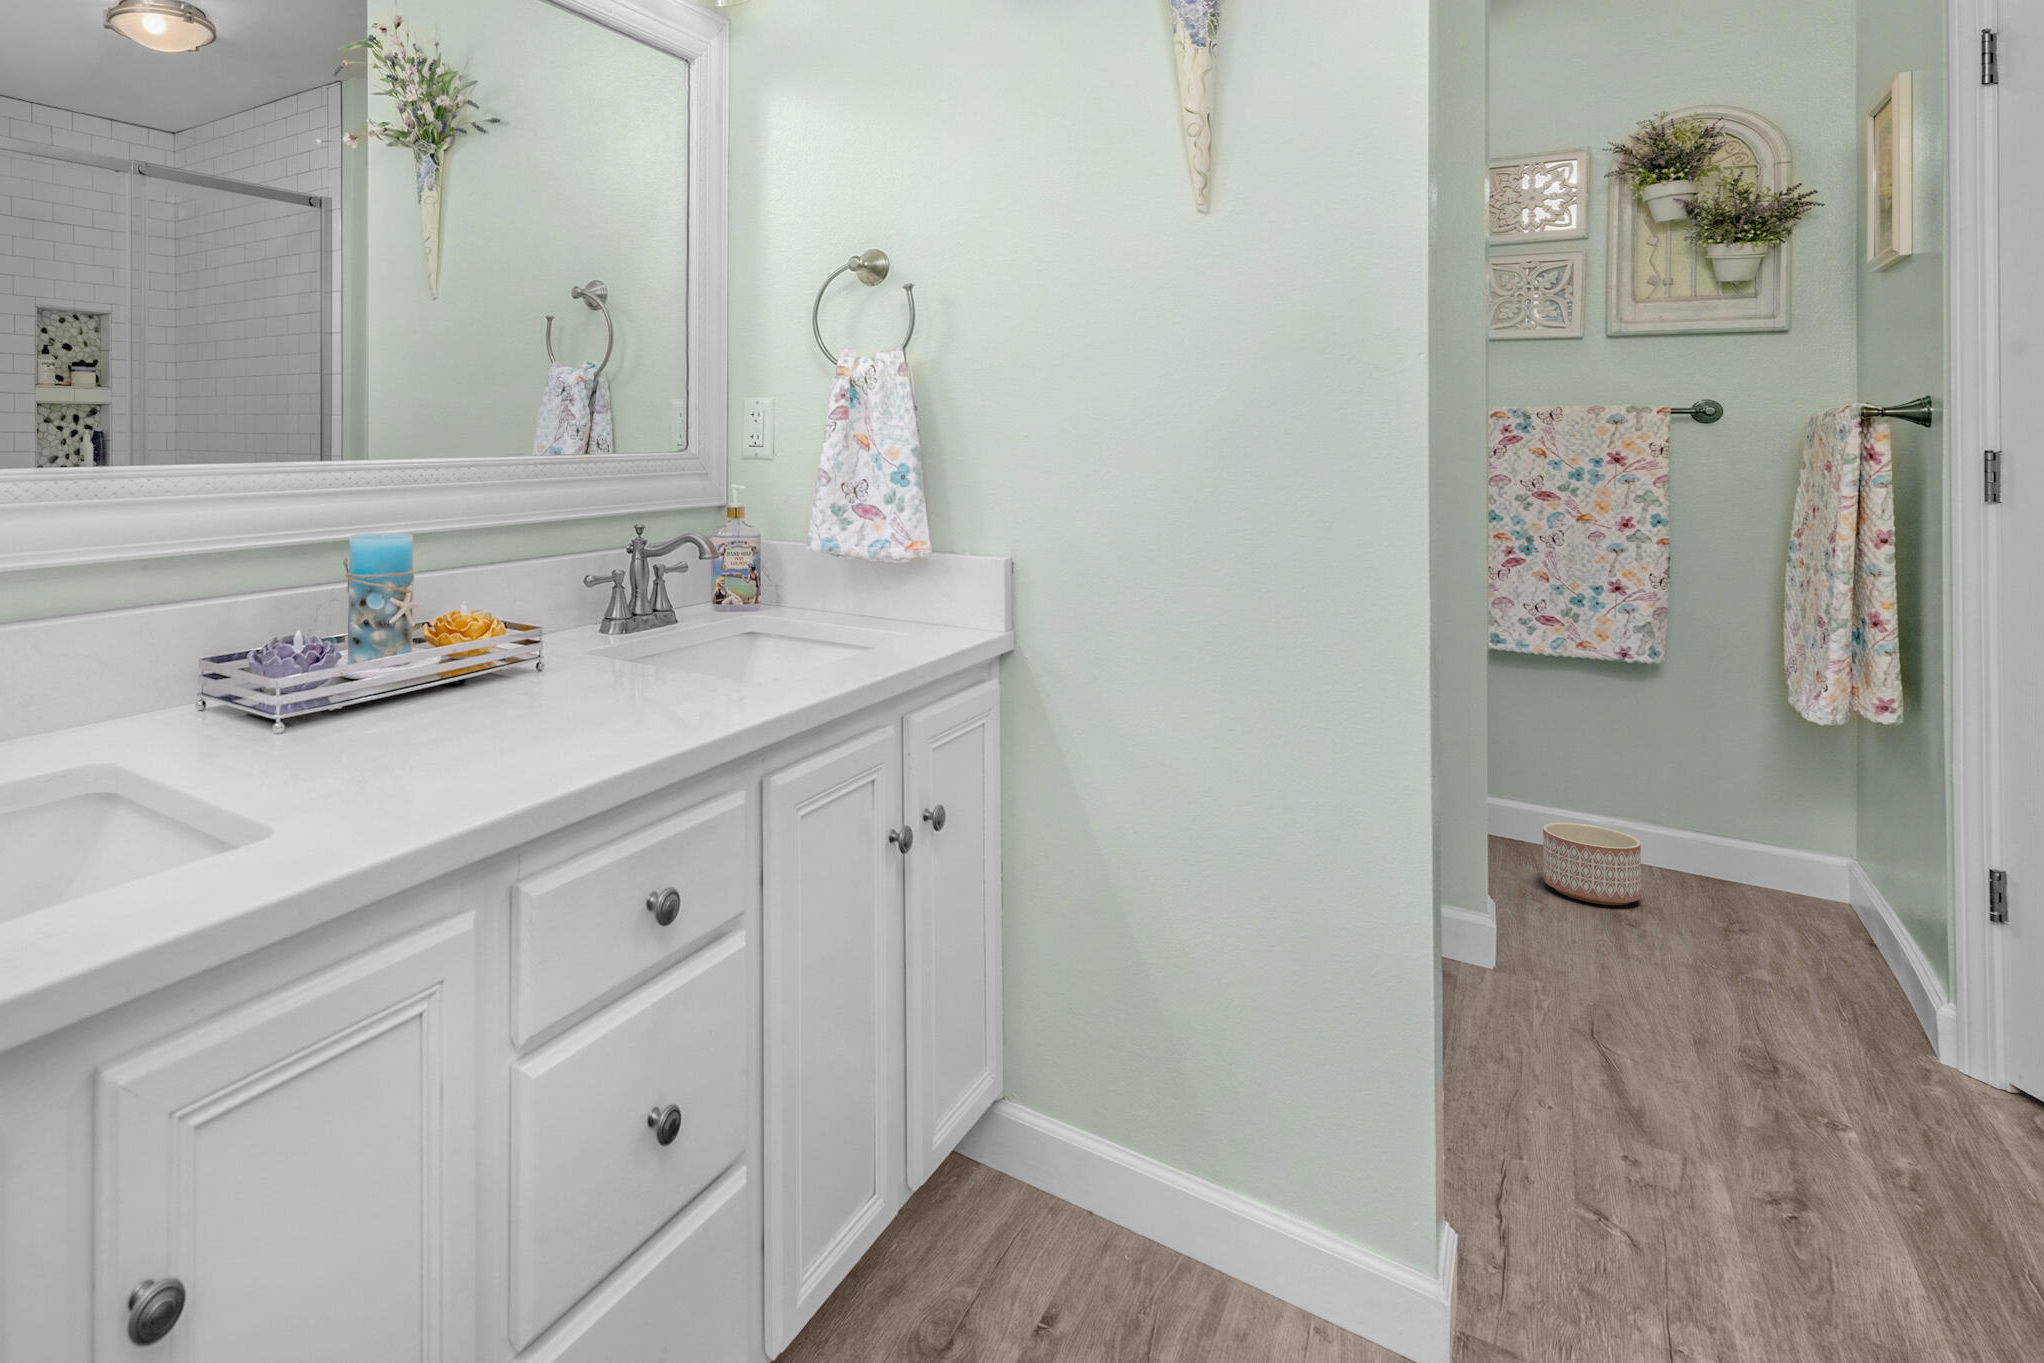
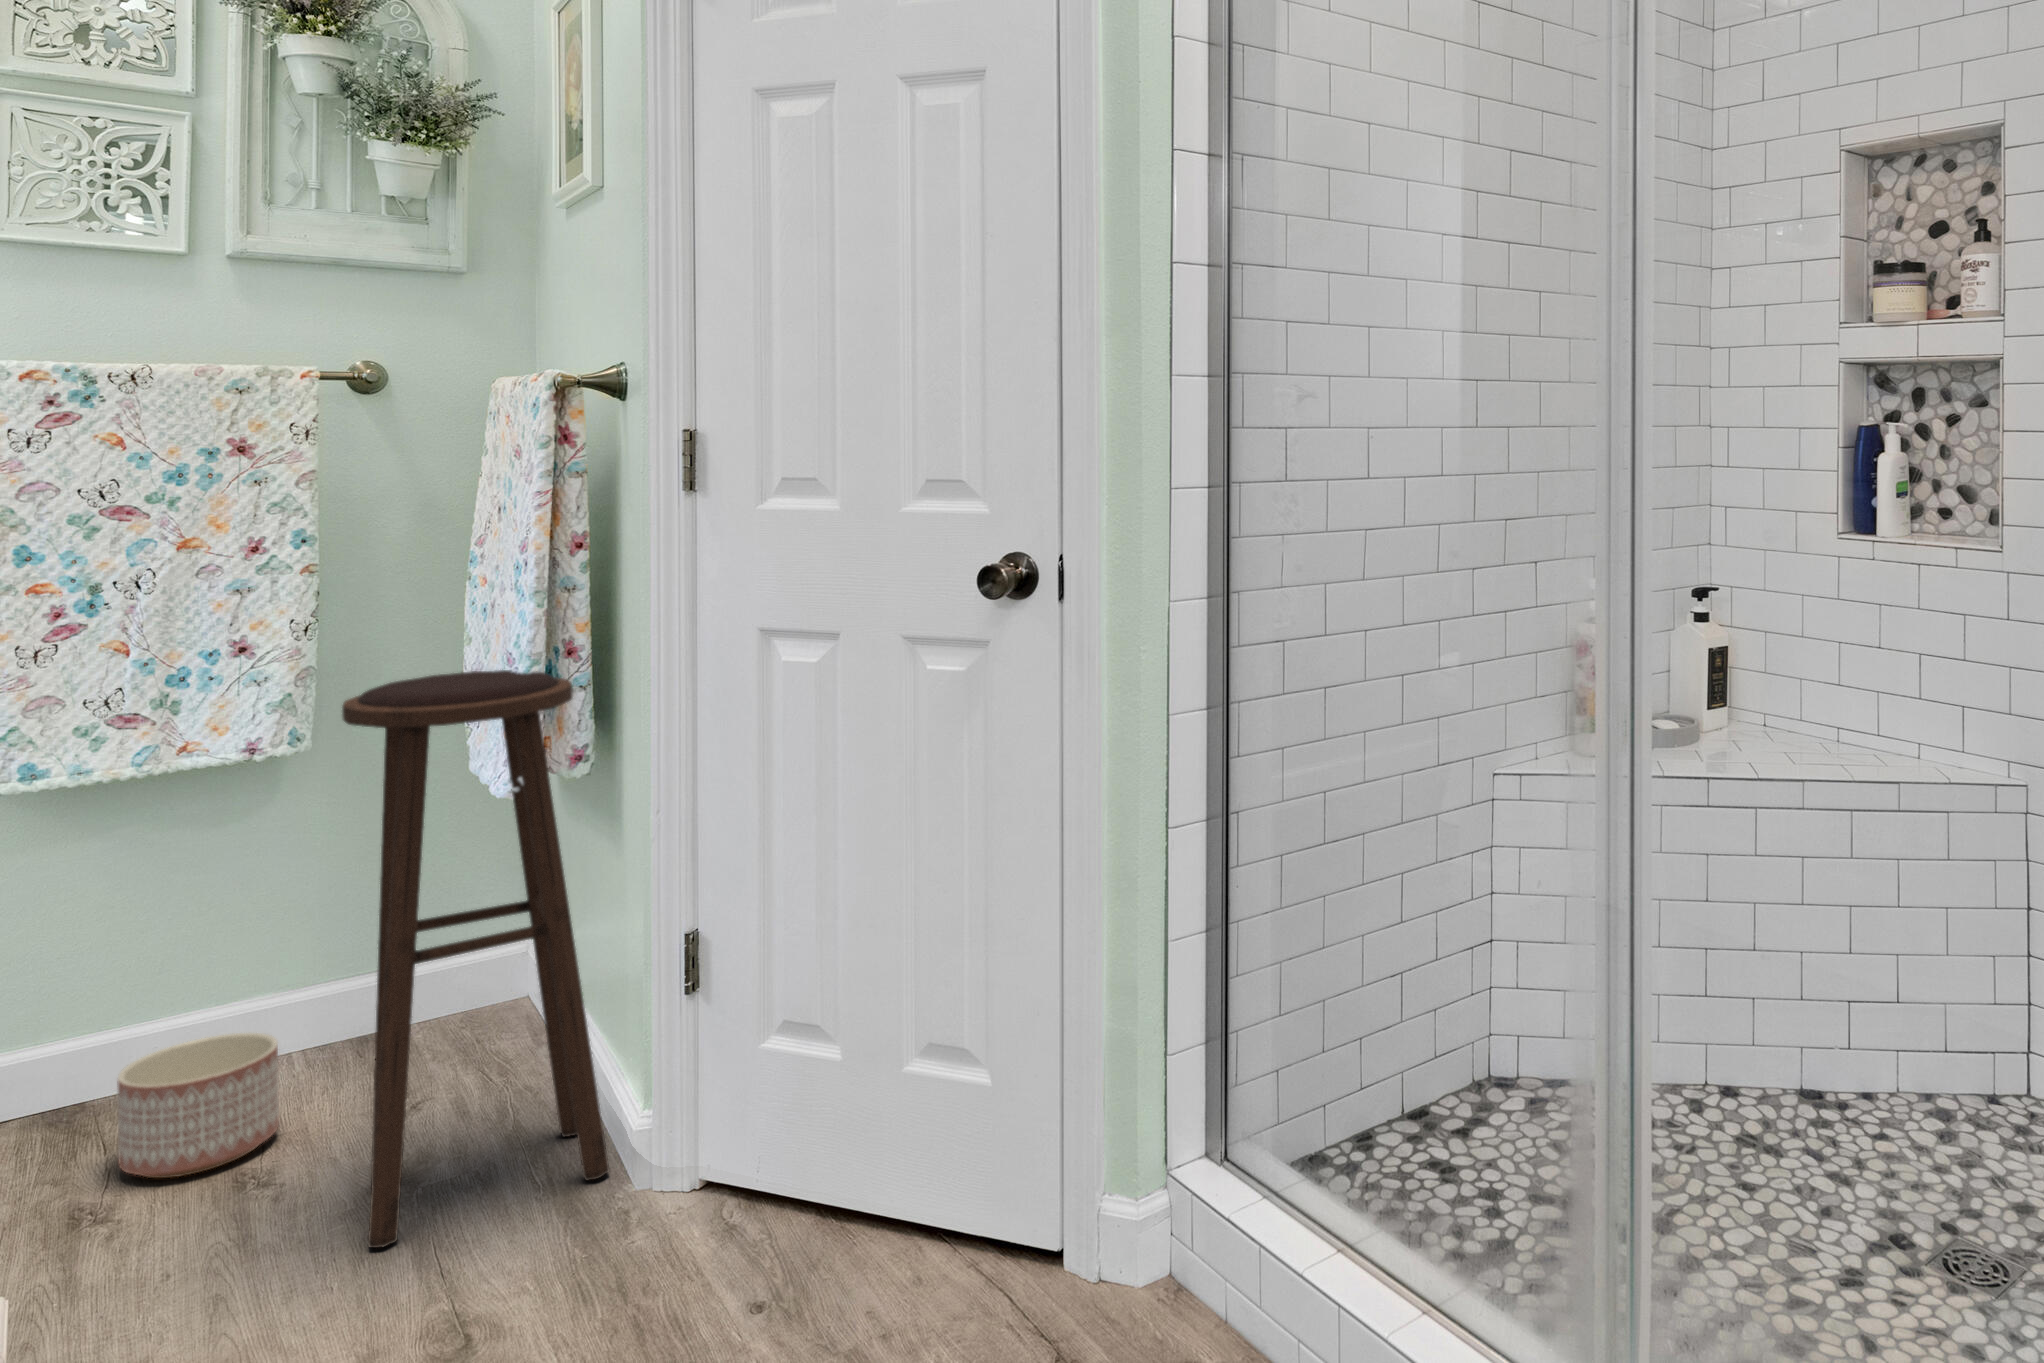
stool: none [1685,621,1906,1026] -> present [342,670,609,1248]

